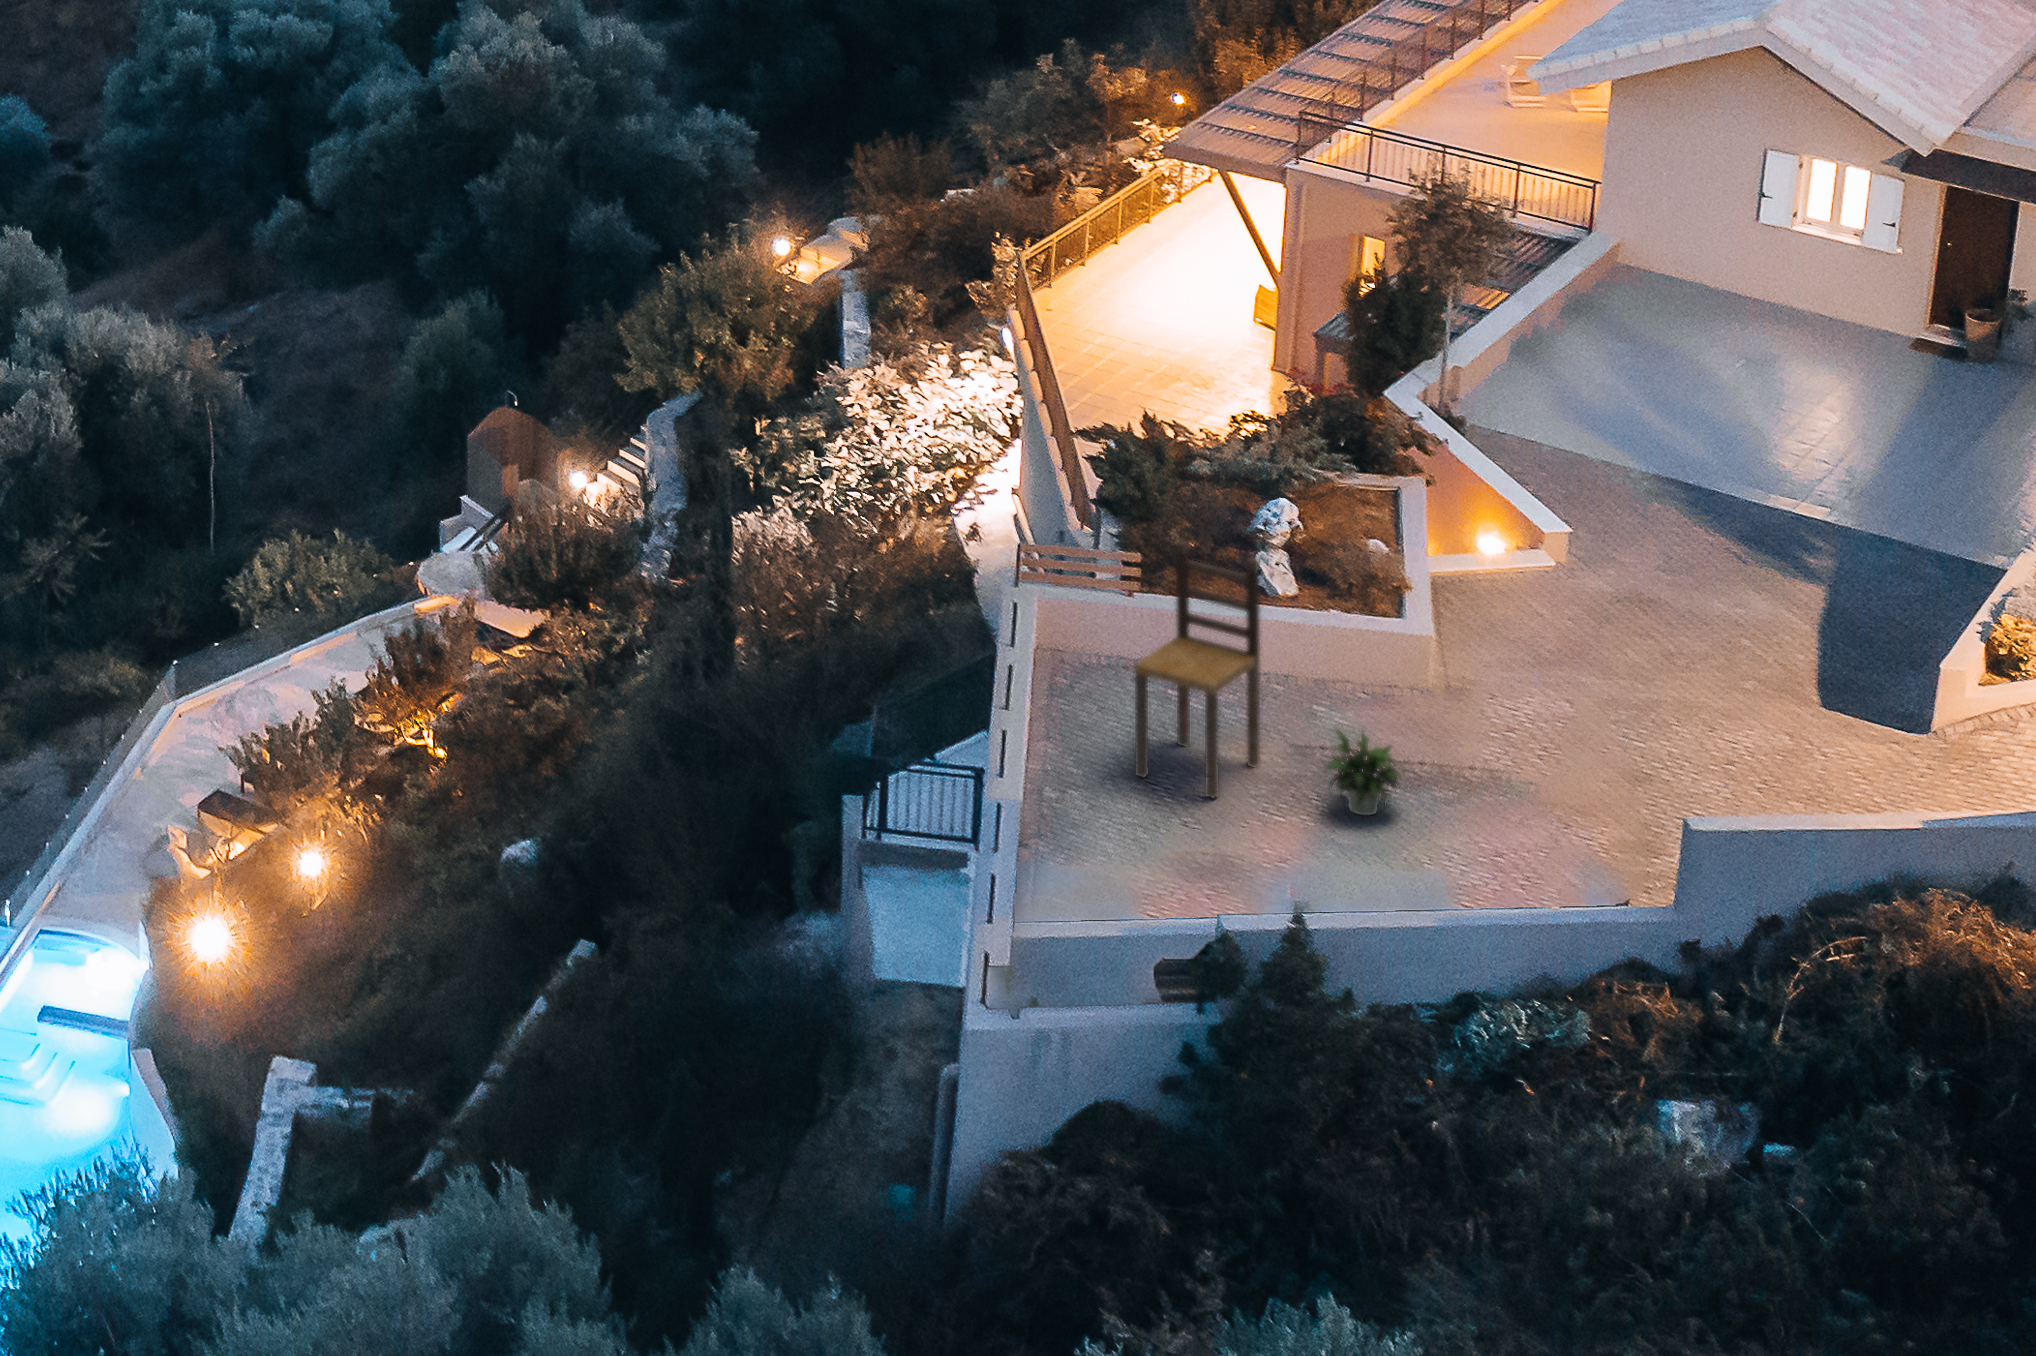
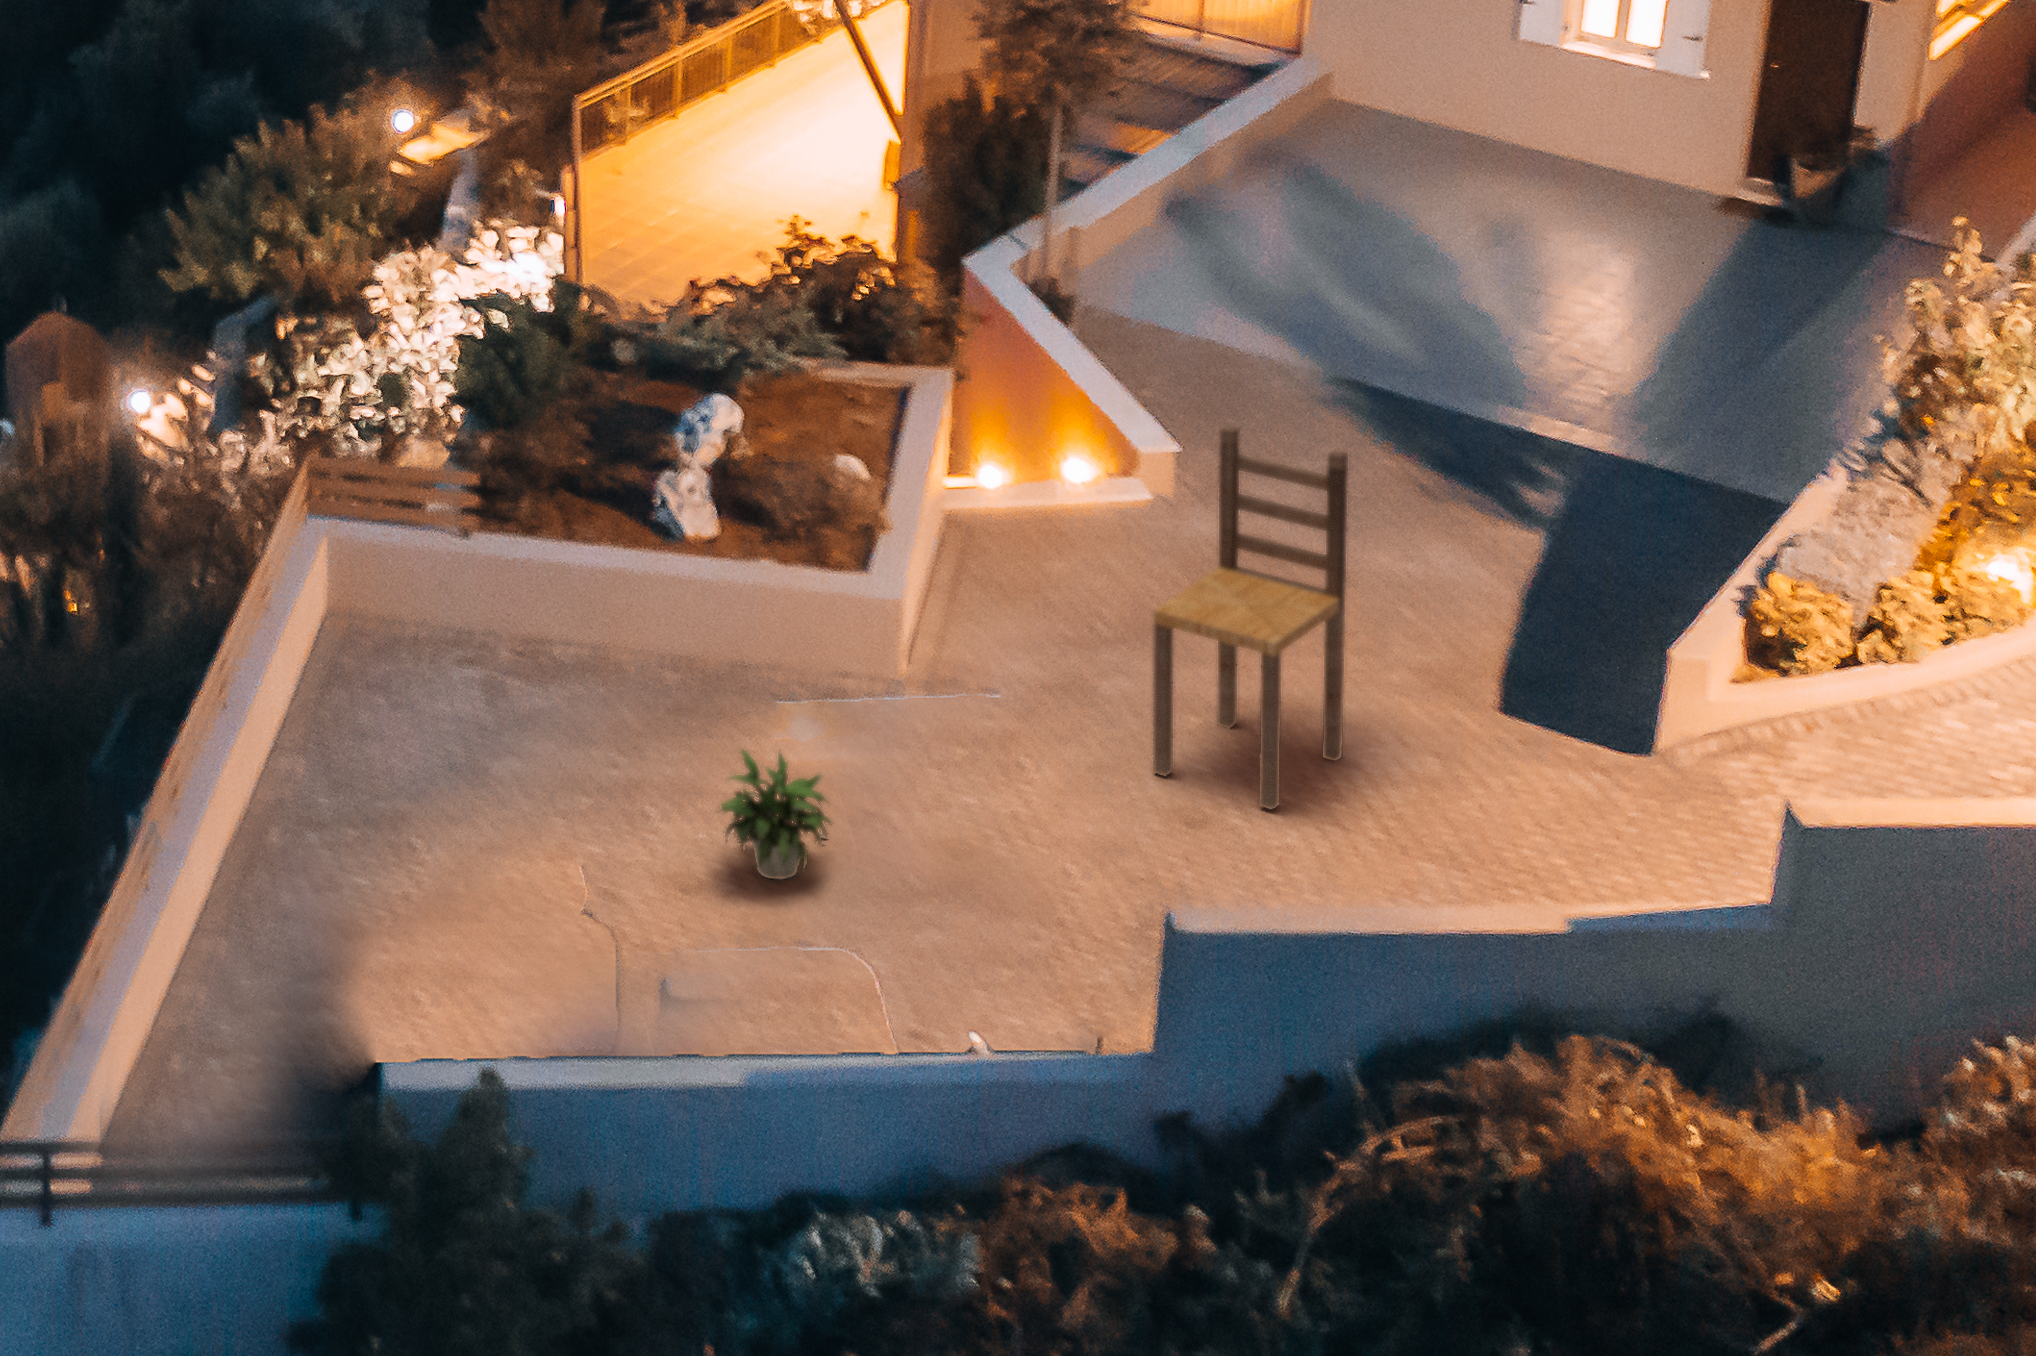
chair: present [1135,541,1260,798] -> present [1153,426,1348,809]

